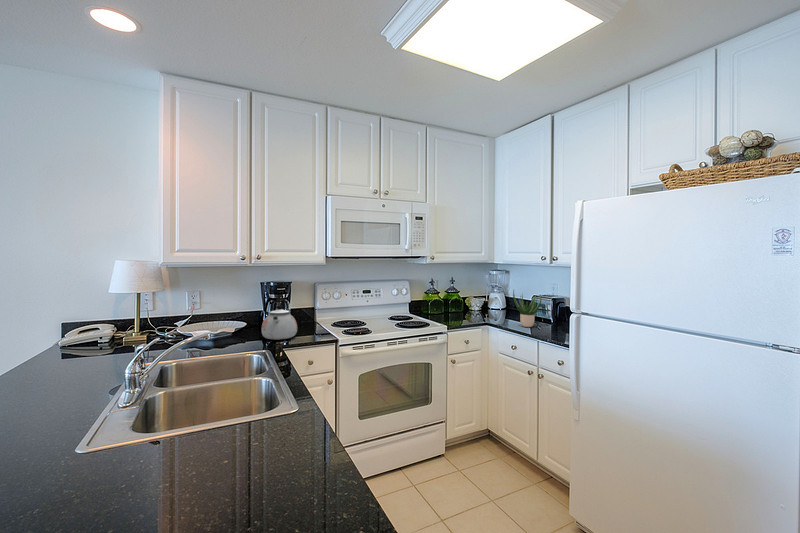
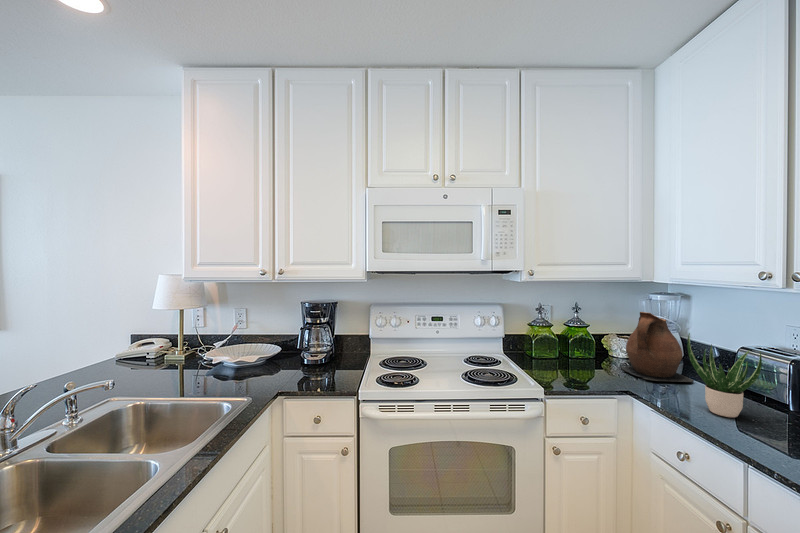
ceramic pitcher: none [477,280,513,318] -> present [621,312,694,383]
kettle: present [261,298,297,340] -> none [268,325,314,380]

